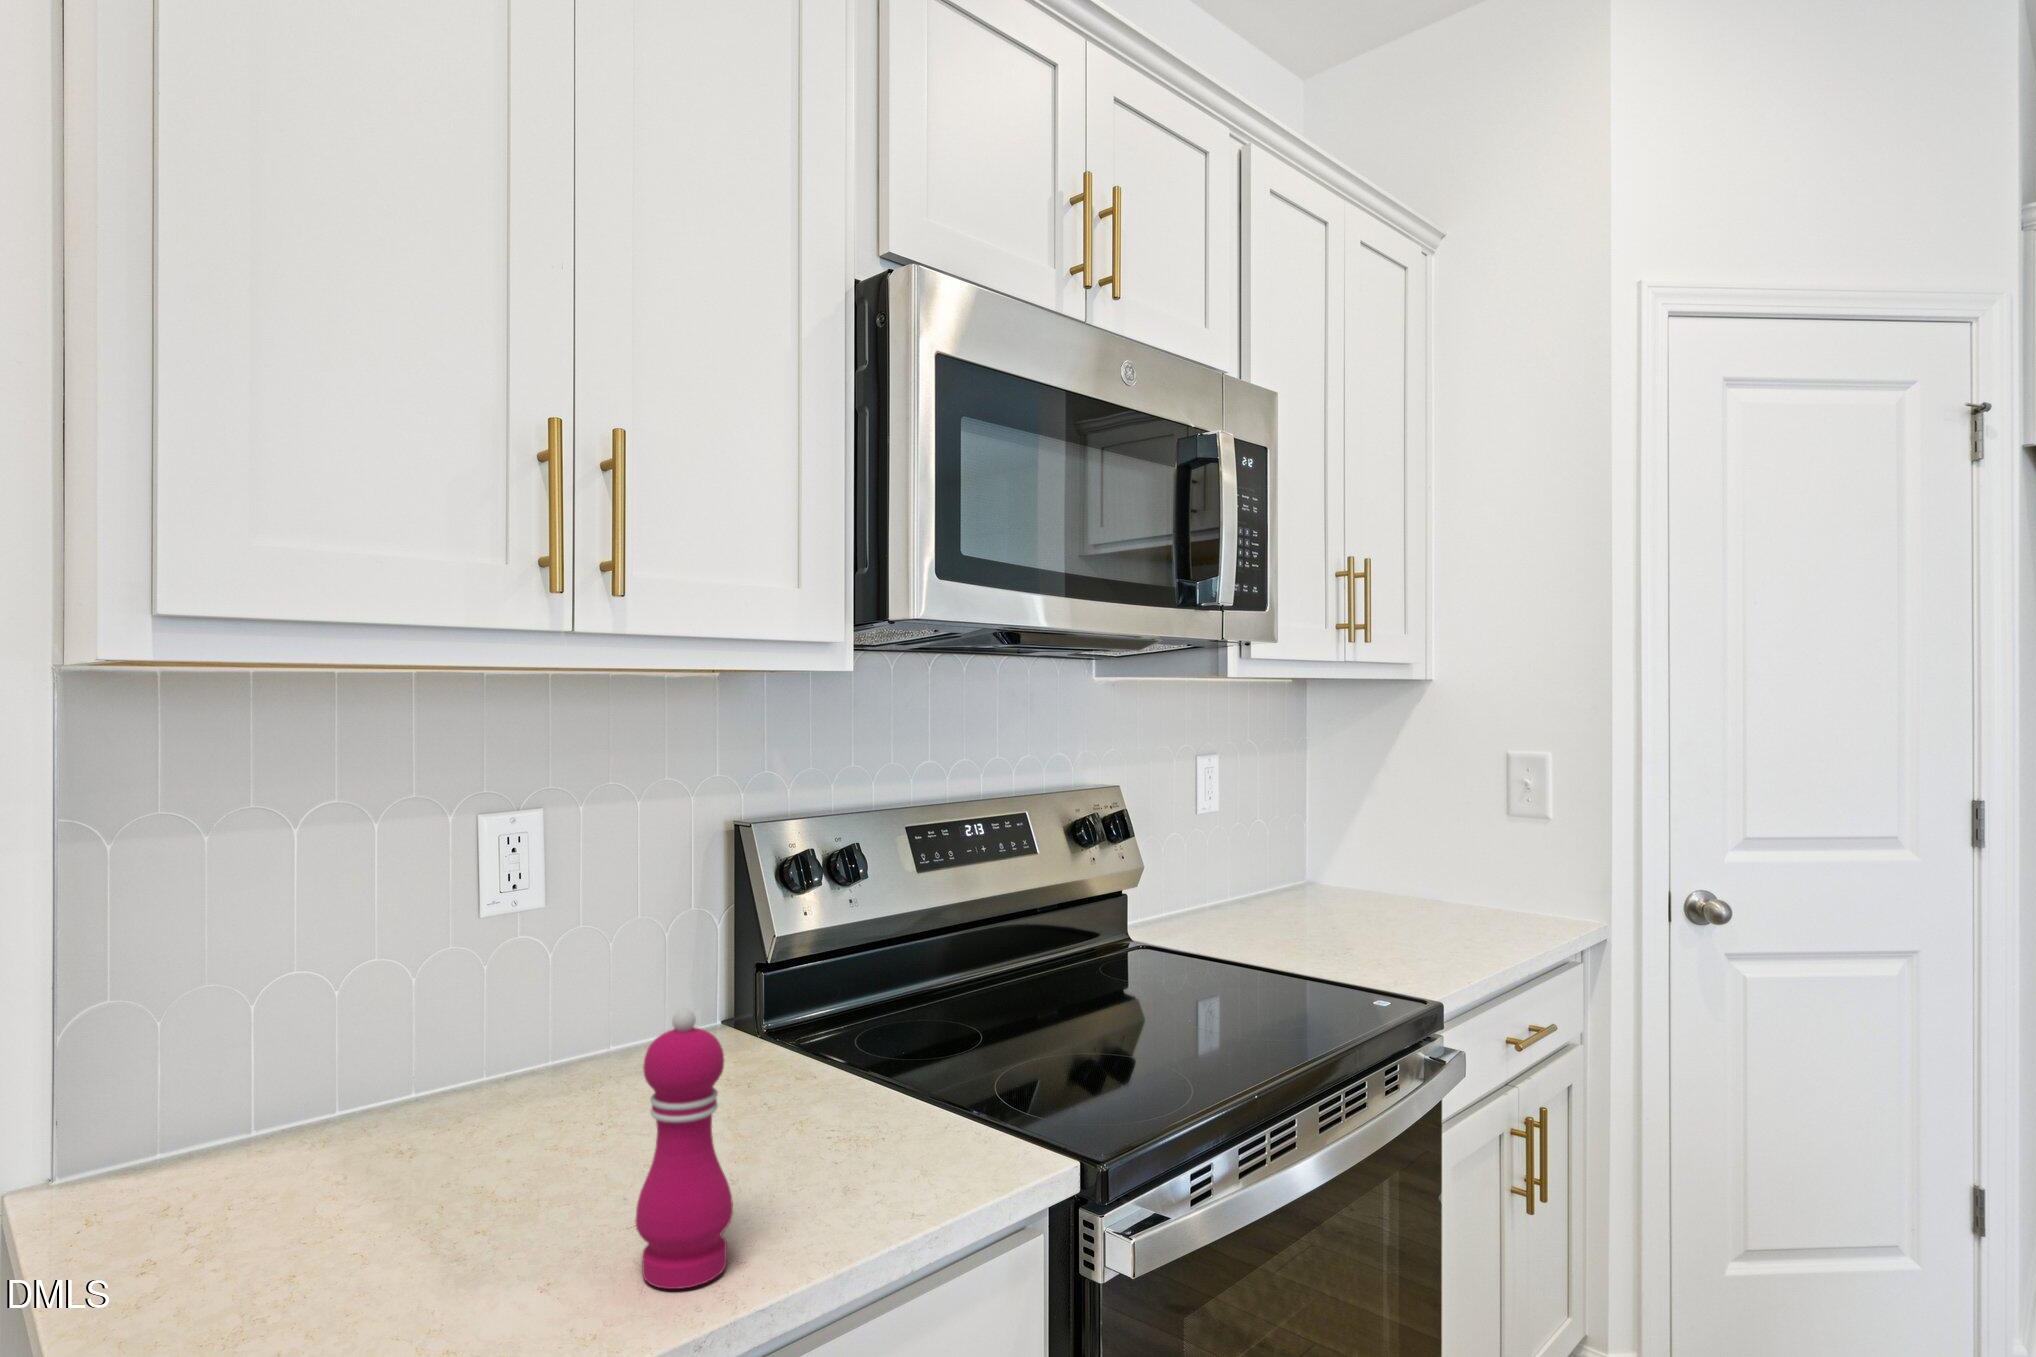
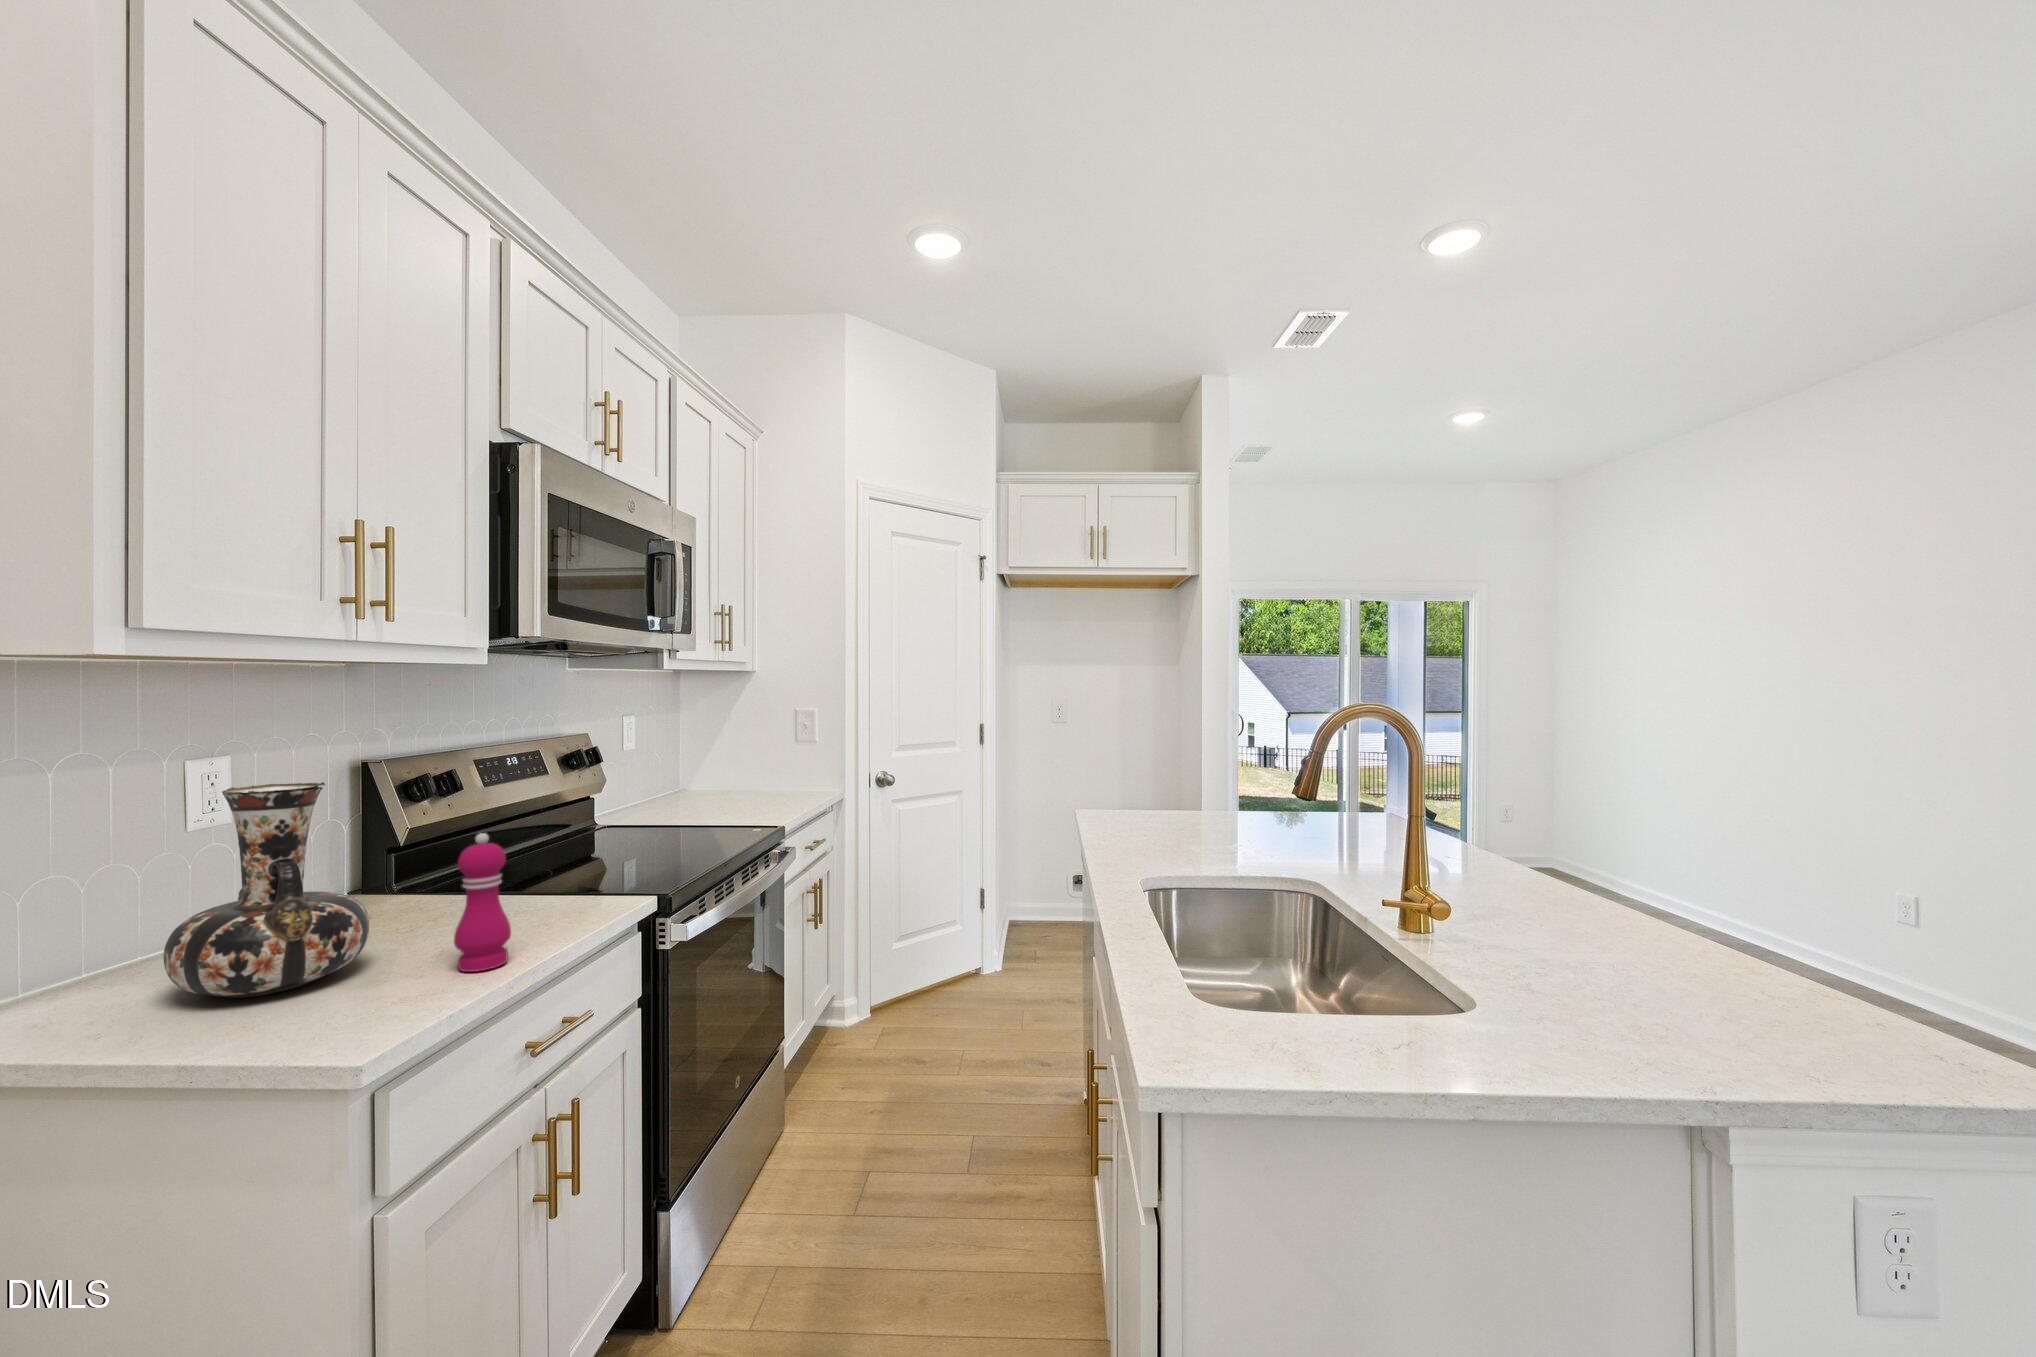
decorative vase: none [303,871,579,1232] -> present [164,782,369,998]

